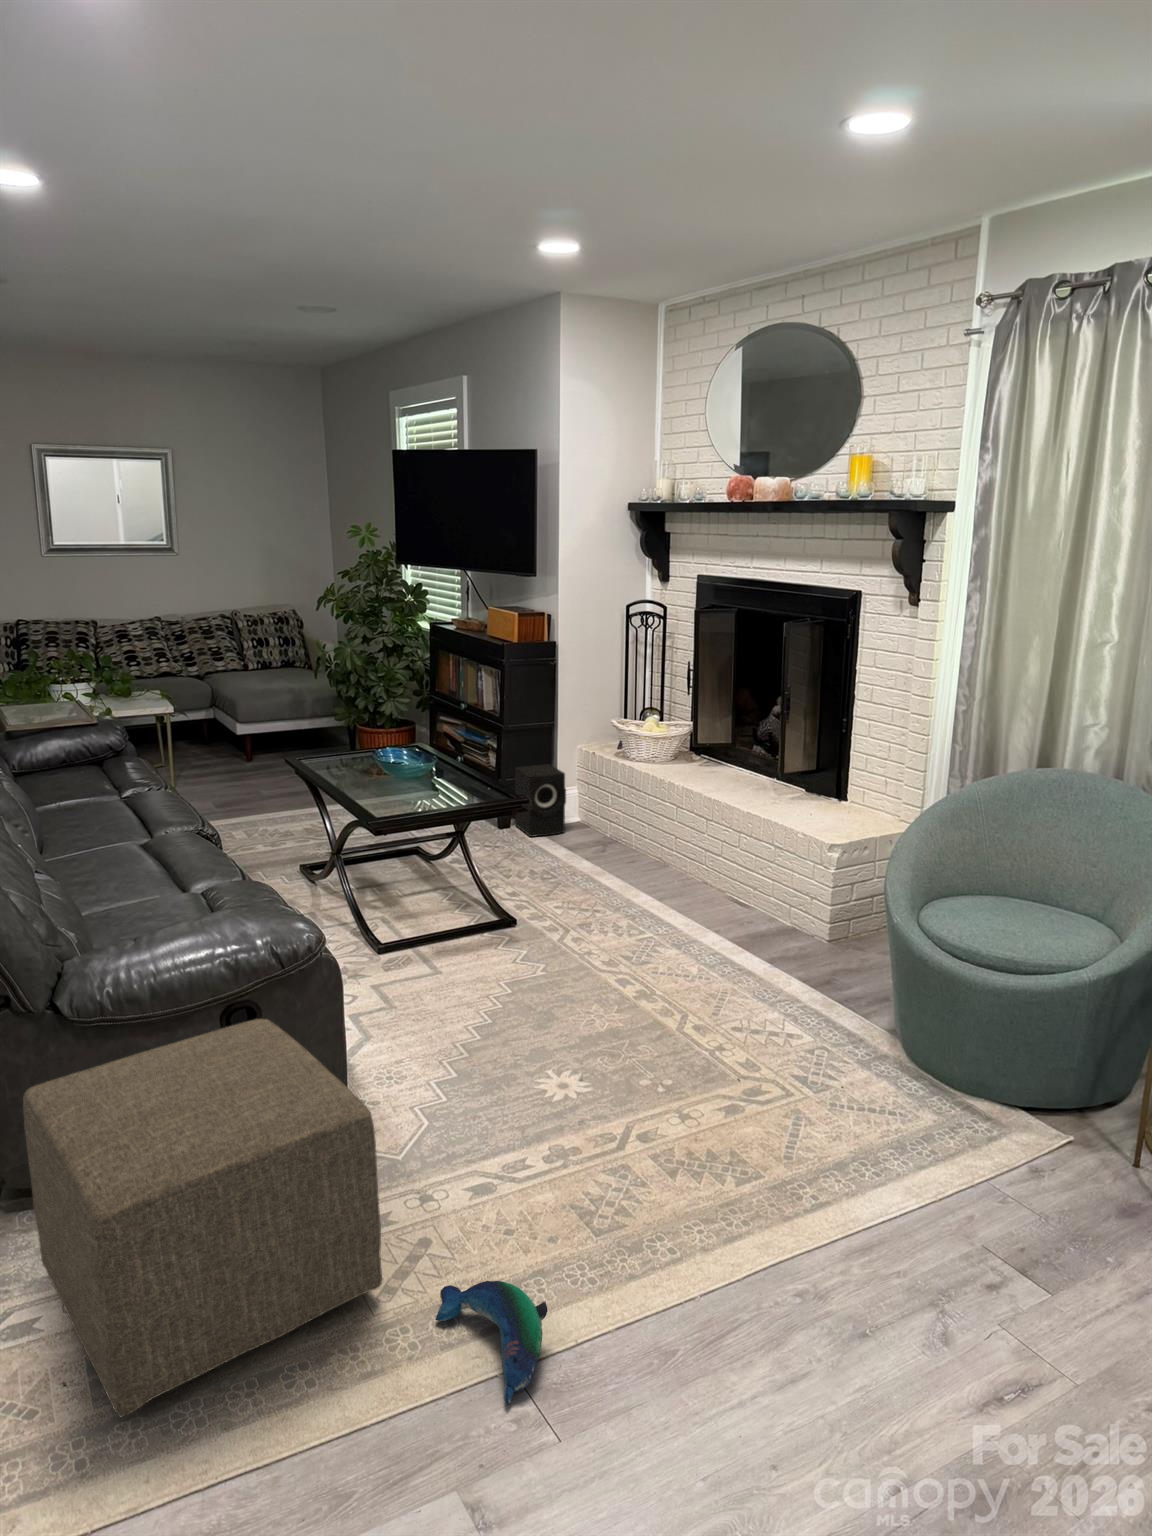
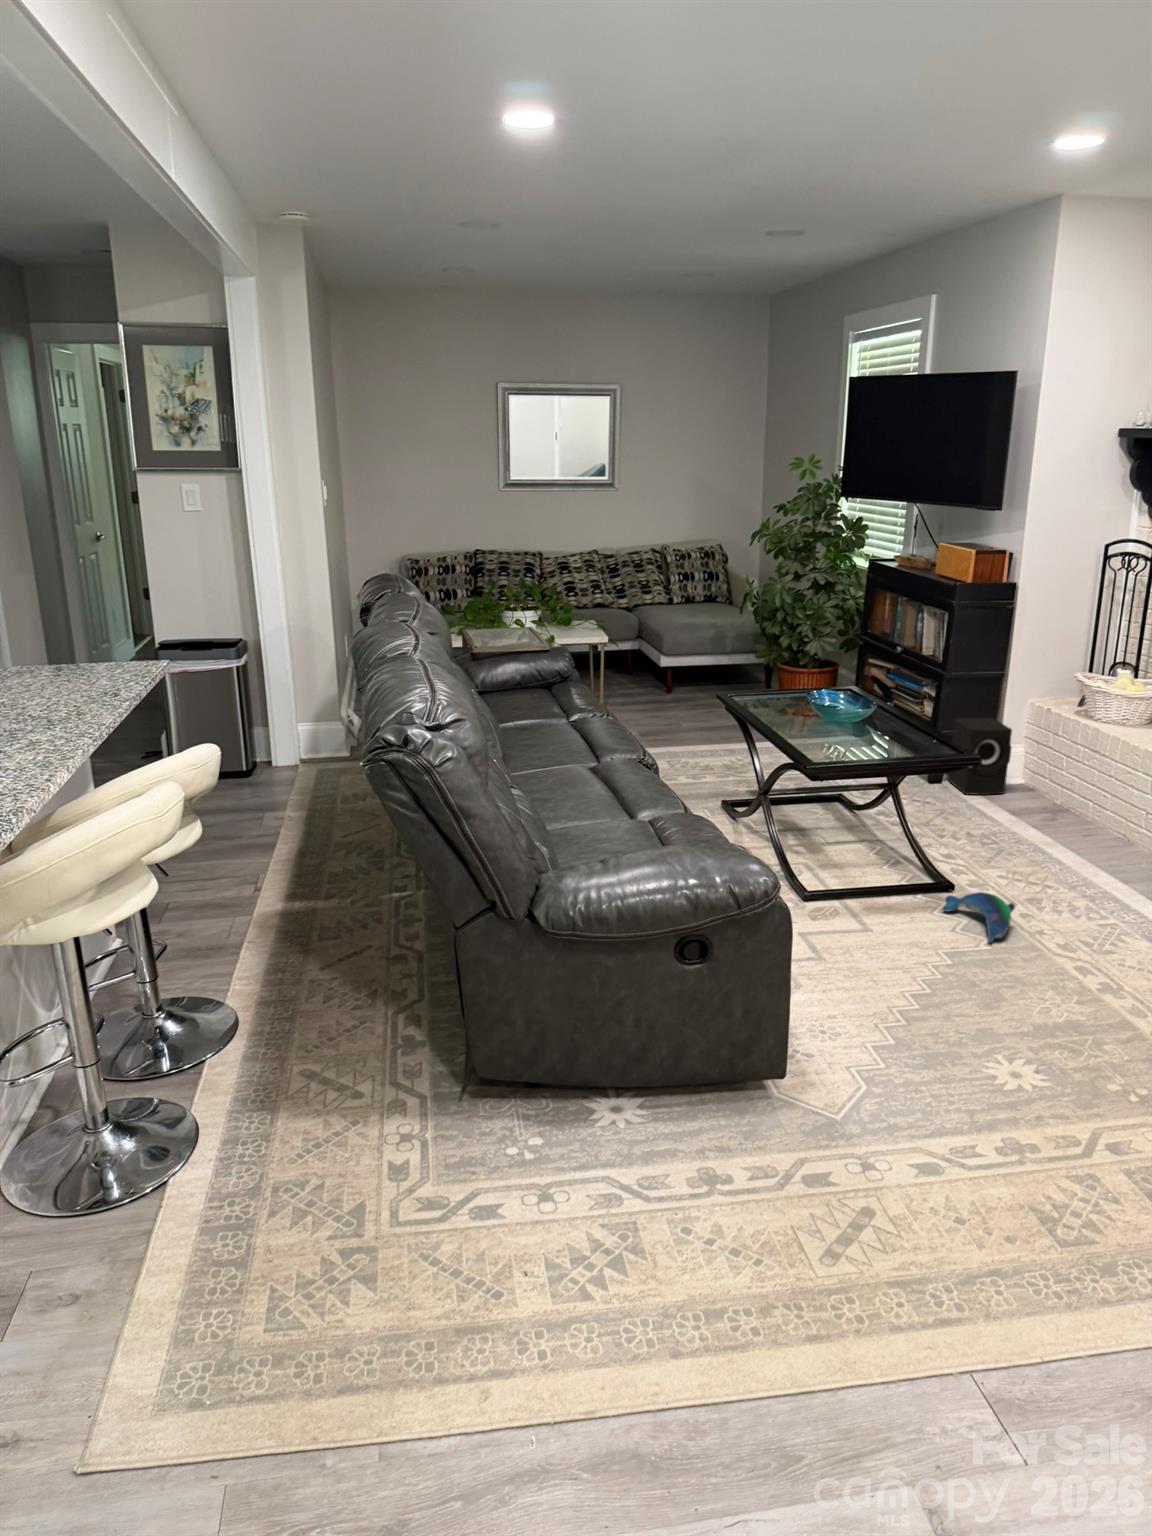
ottoman: present [23,1019,382,1417] -> none [502,957,836,1319]
plush toy: present [435,1281,547,1405] -> present [943,892,1014,942]

